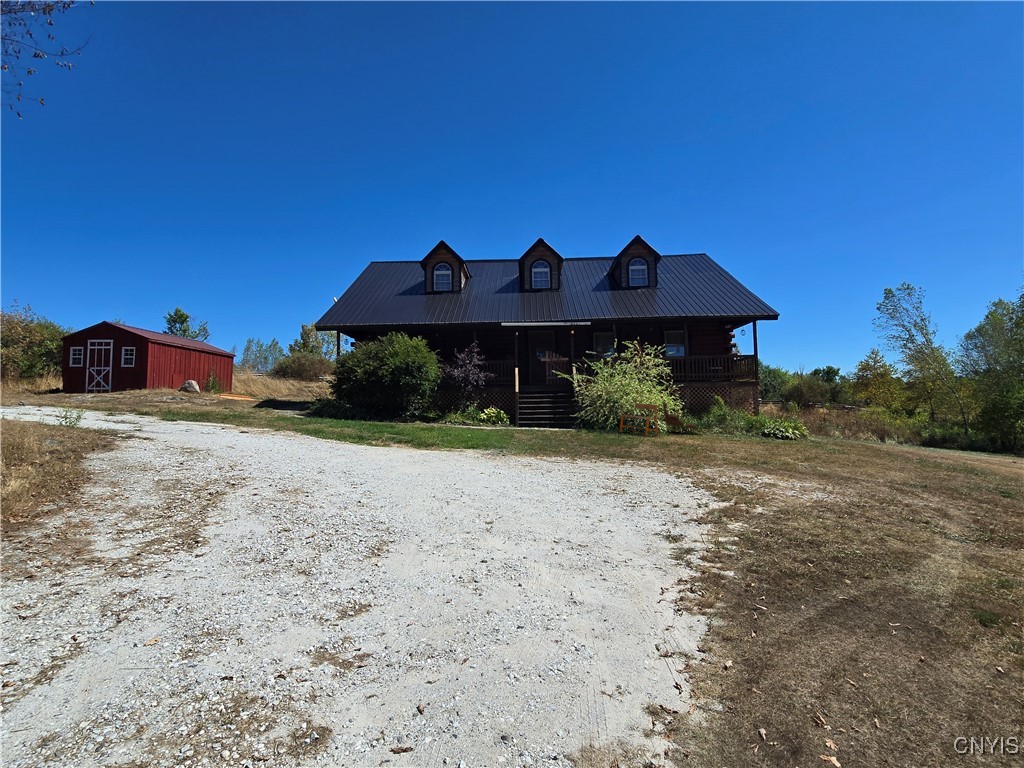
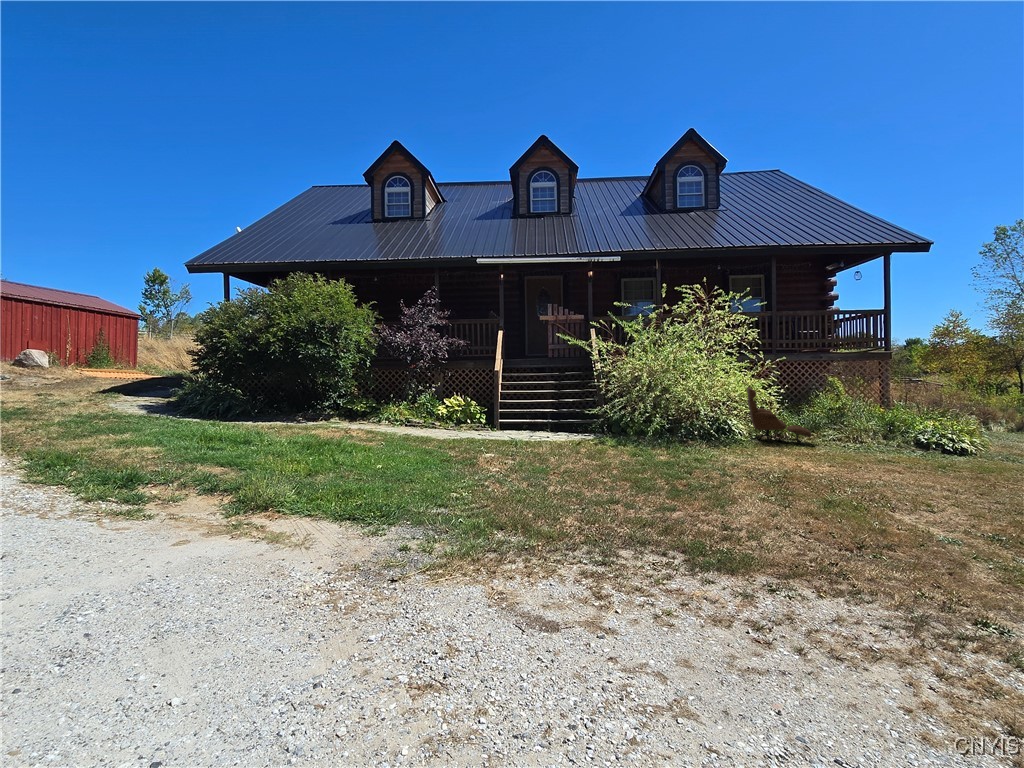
bench: present [620,403,658,436] -> none [672,388,742,450]

